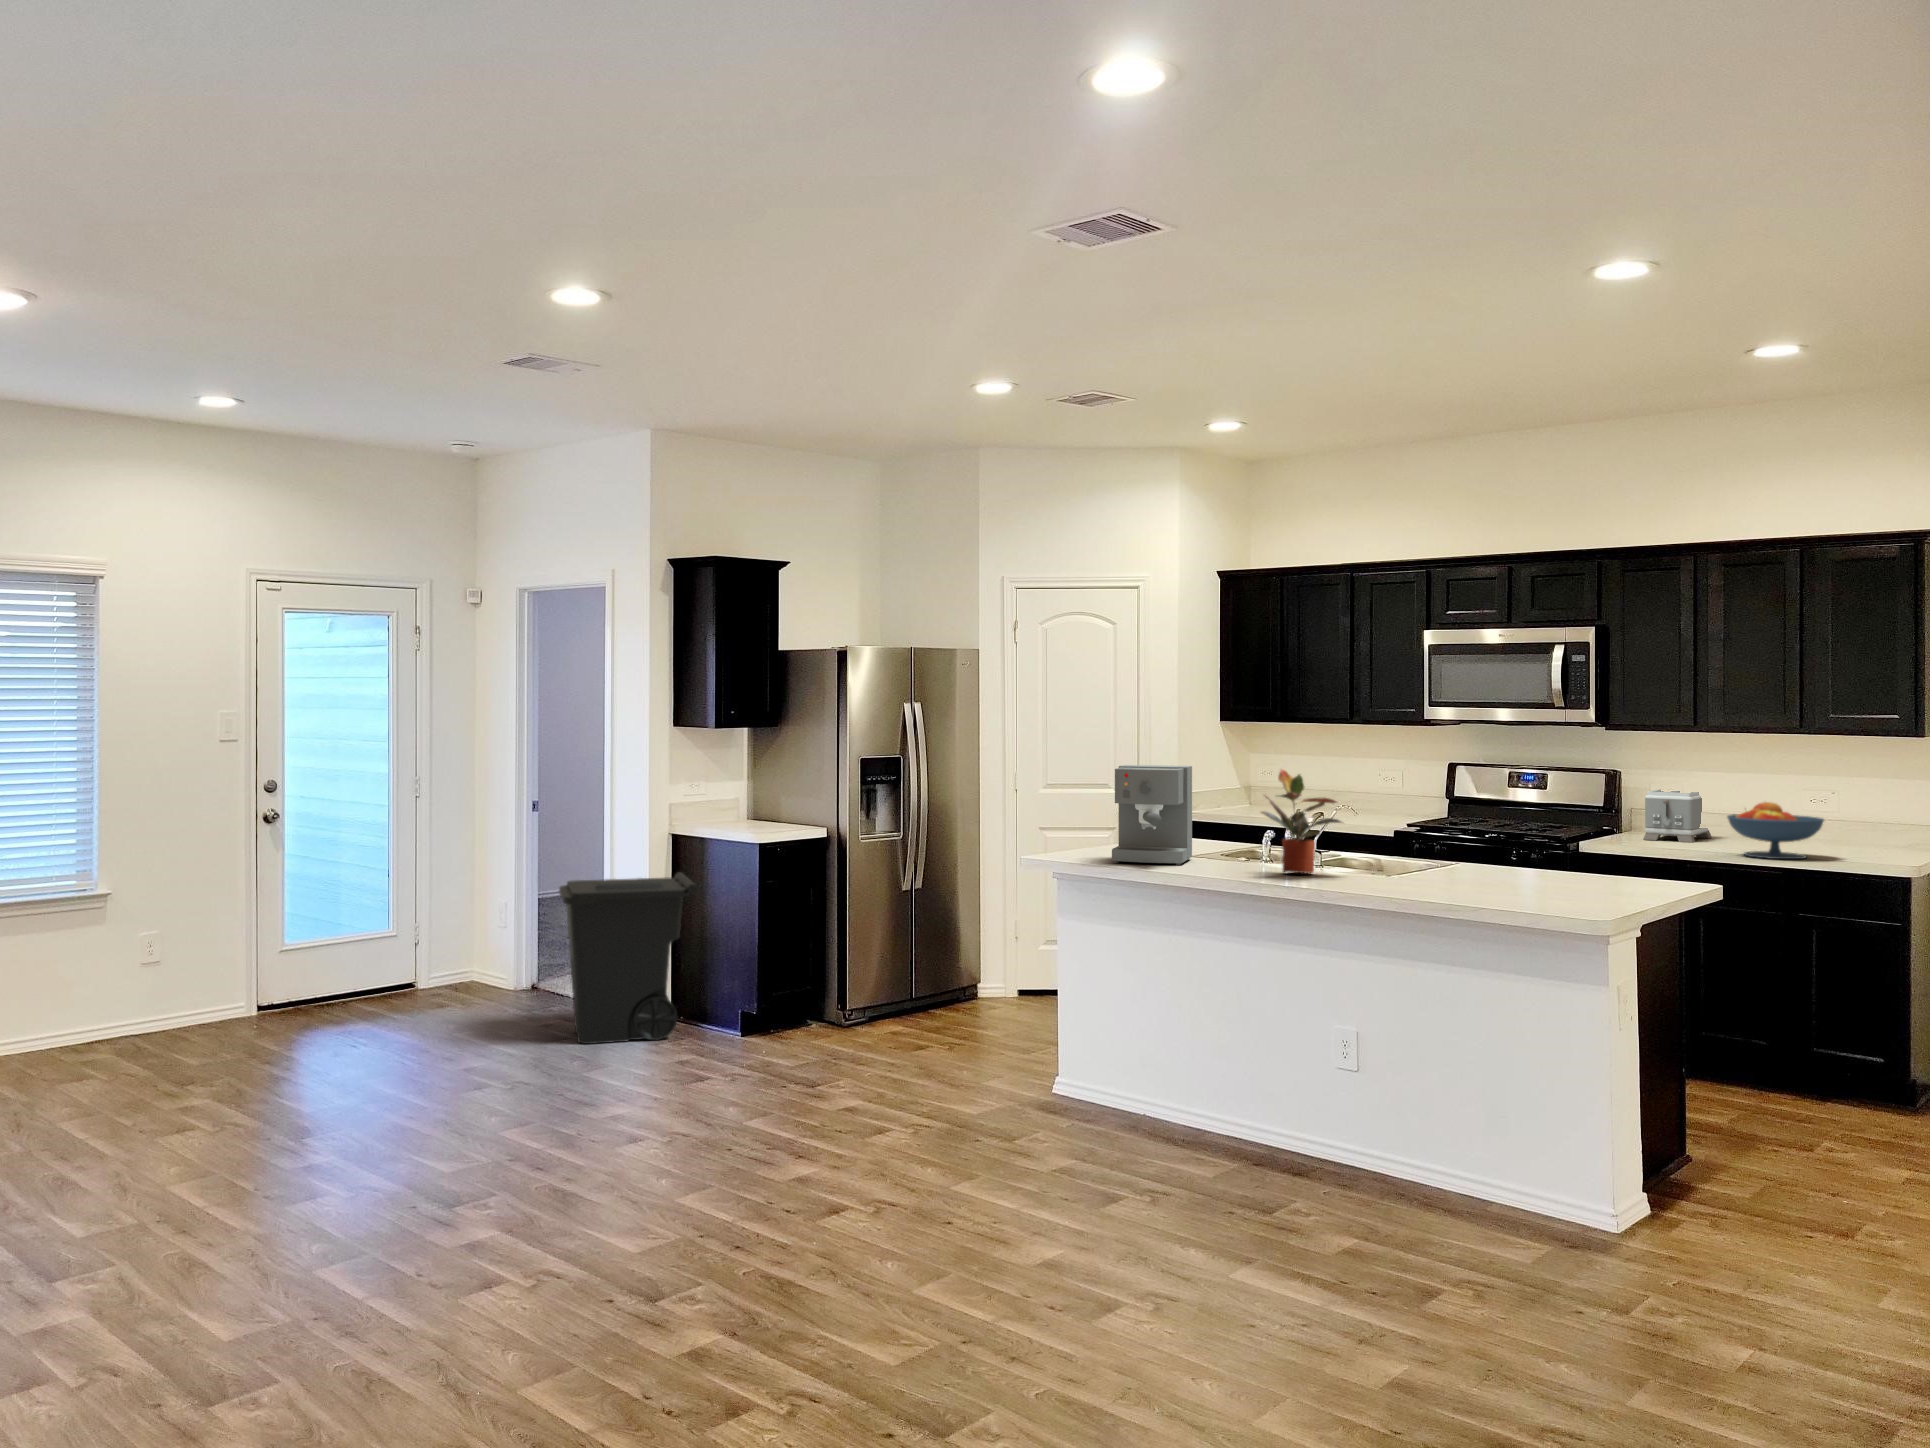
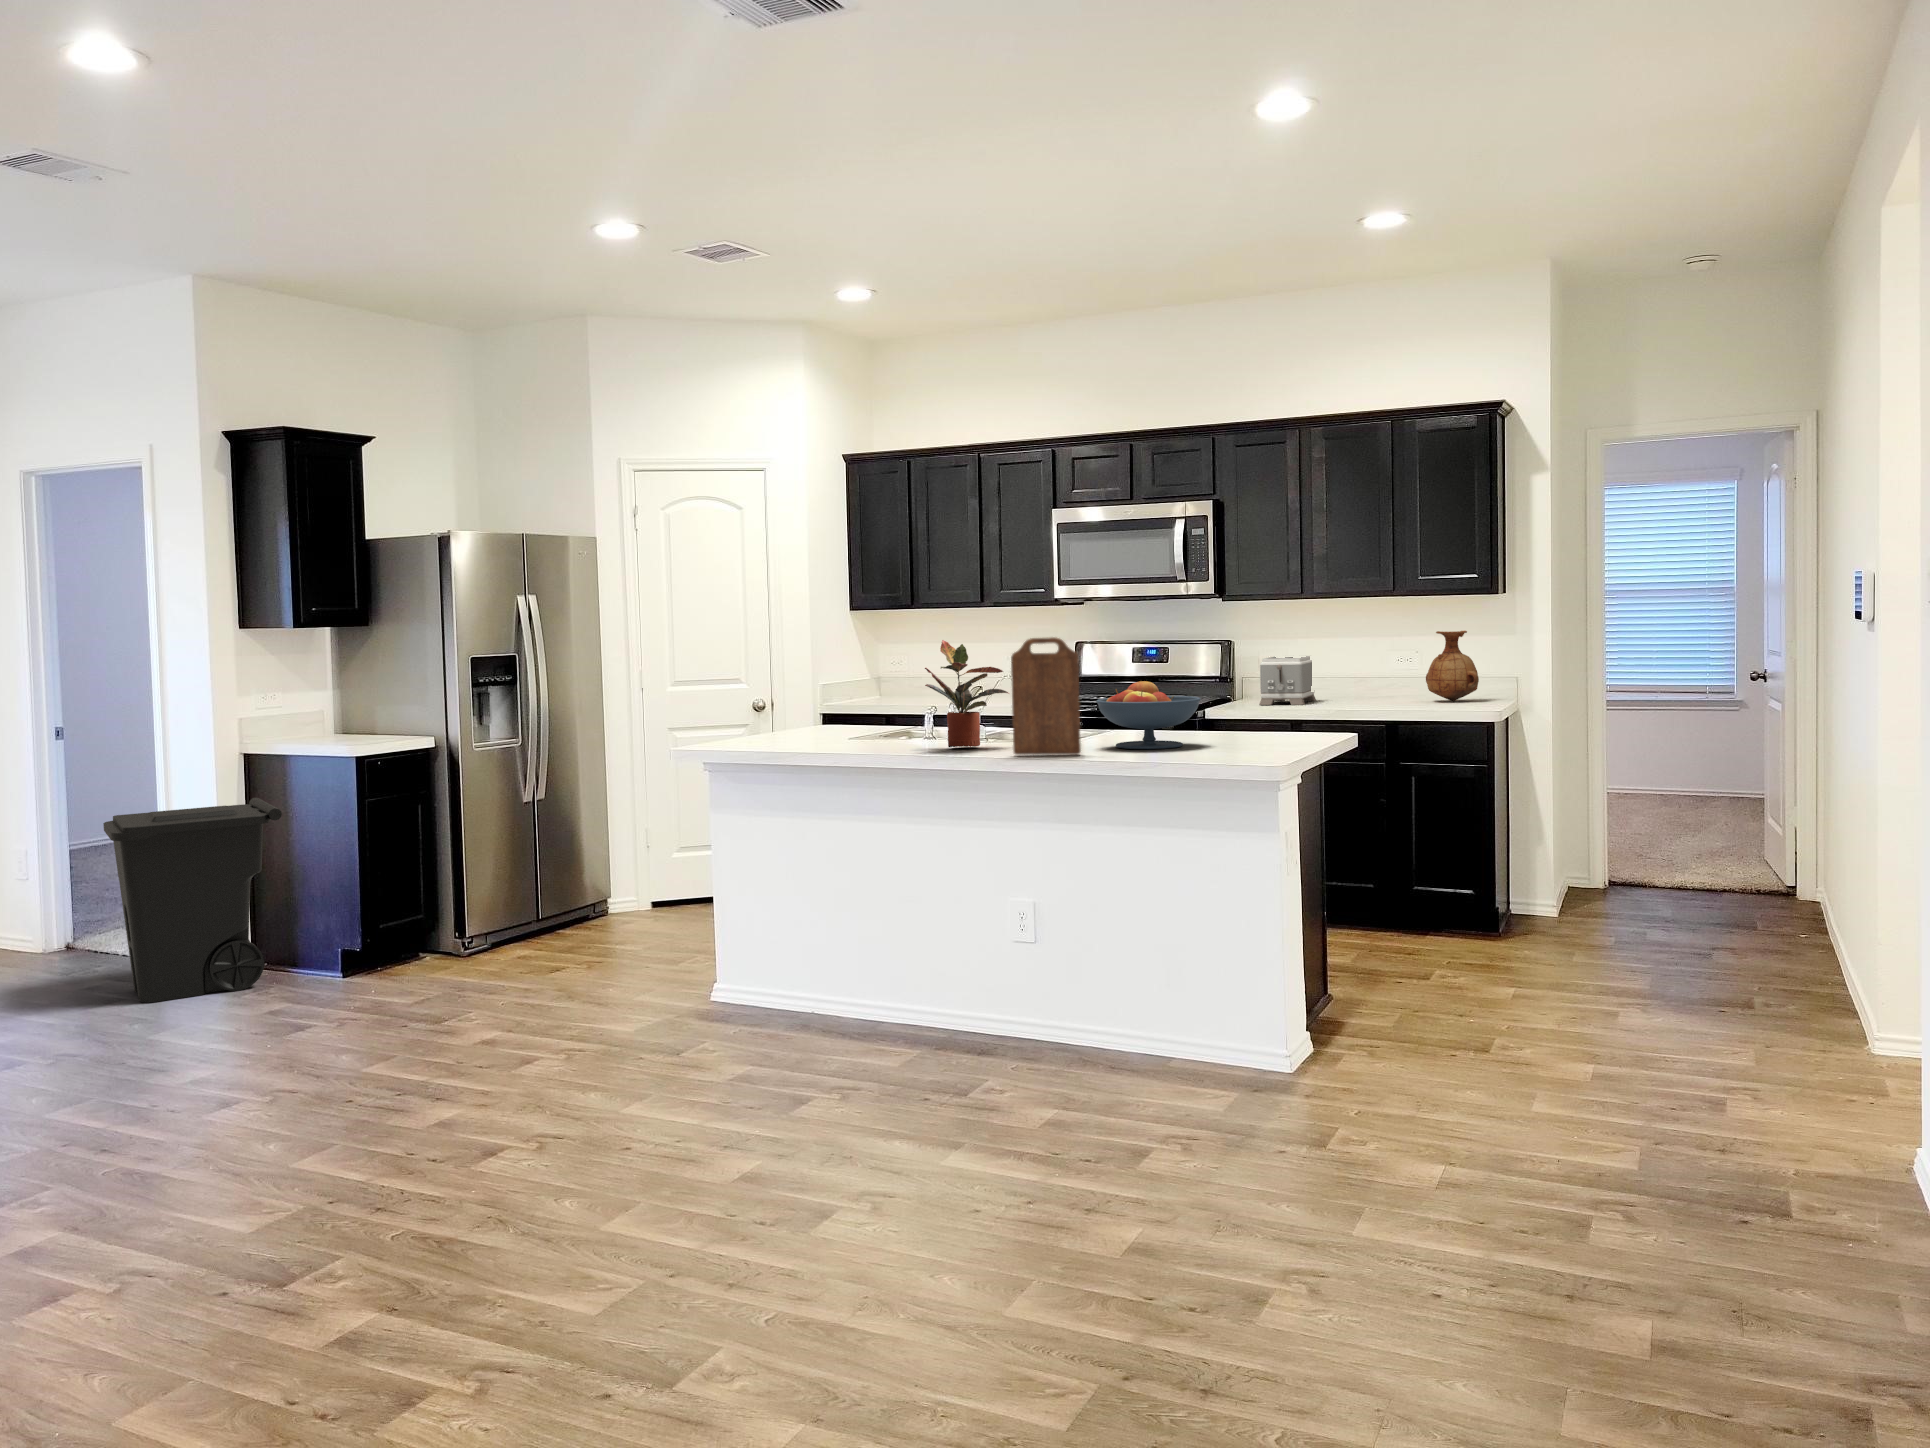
coffee maker: present [1112,765,1192,865] -> none [766,645,848,750]
vase: none [1837,772,1898,848] -> present [1426,631,1479,701]
cutting board: none [1340,774,1407,890] -> present [1011,637,1081,755]
fruit bowl: present [1727,802,1824,859] -> present [1096,681,1201,749]

